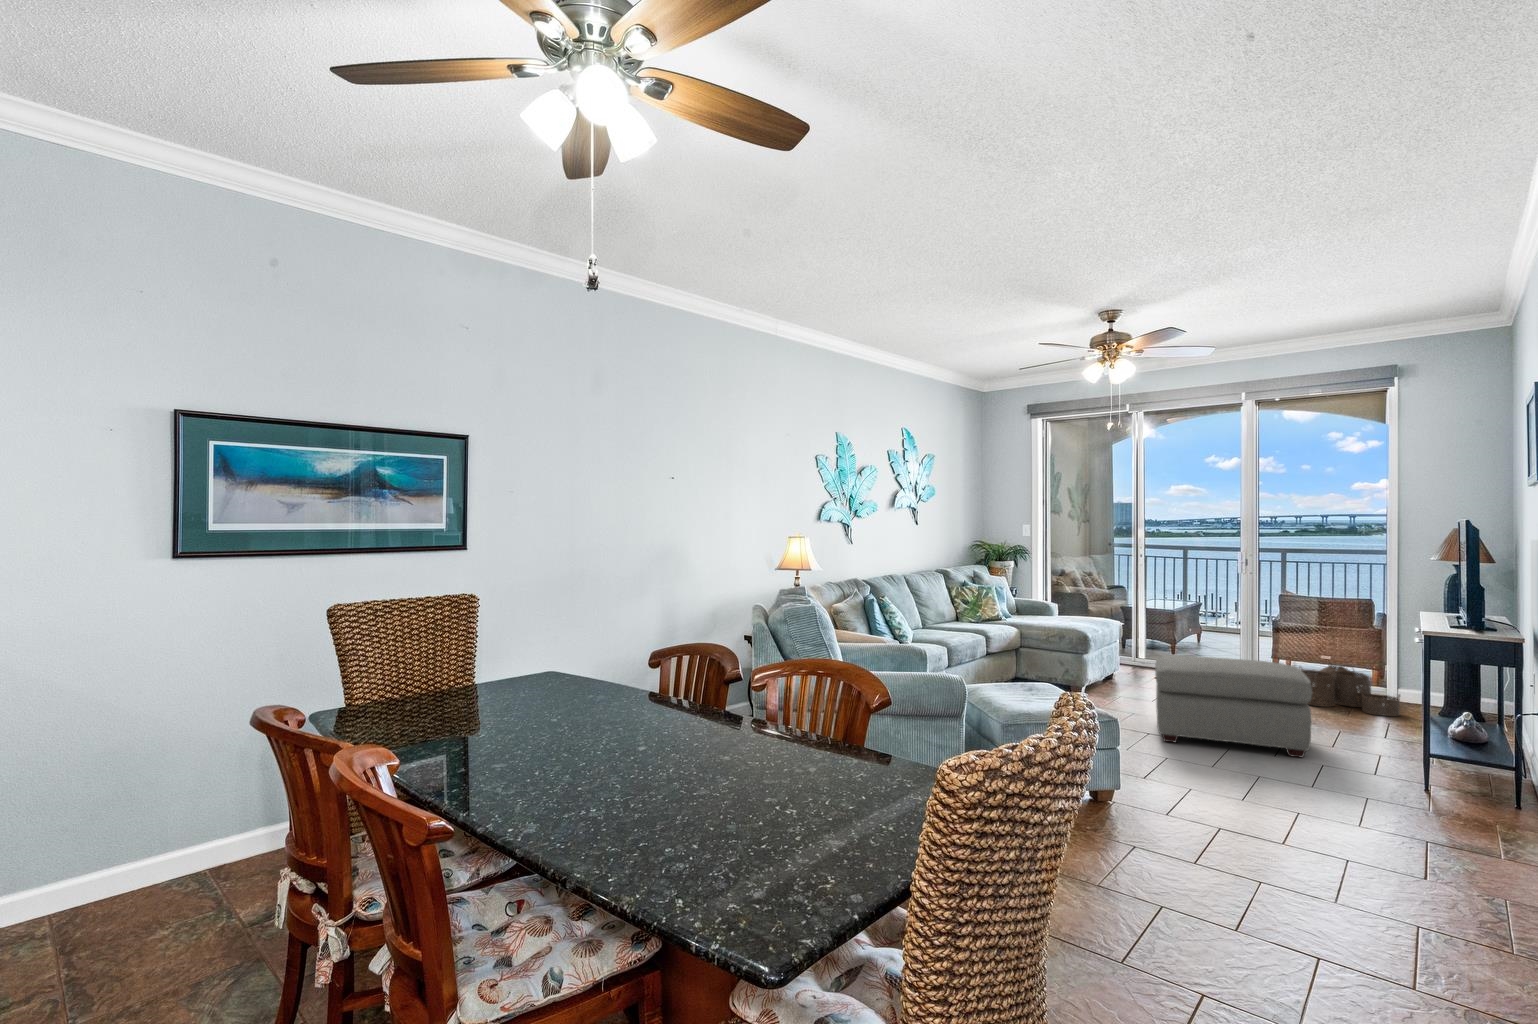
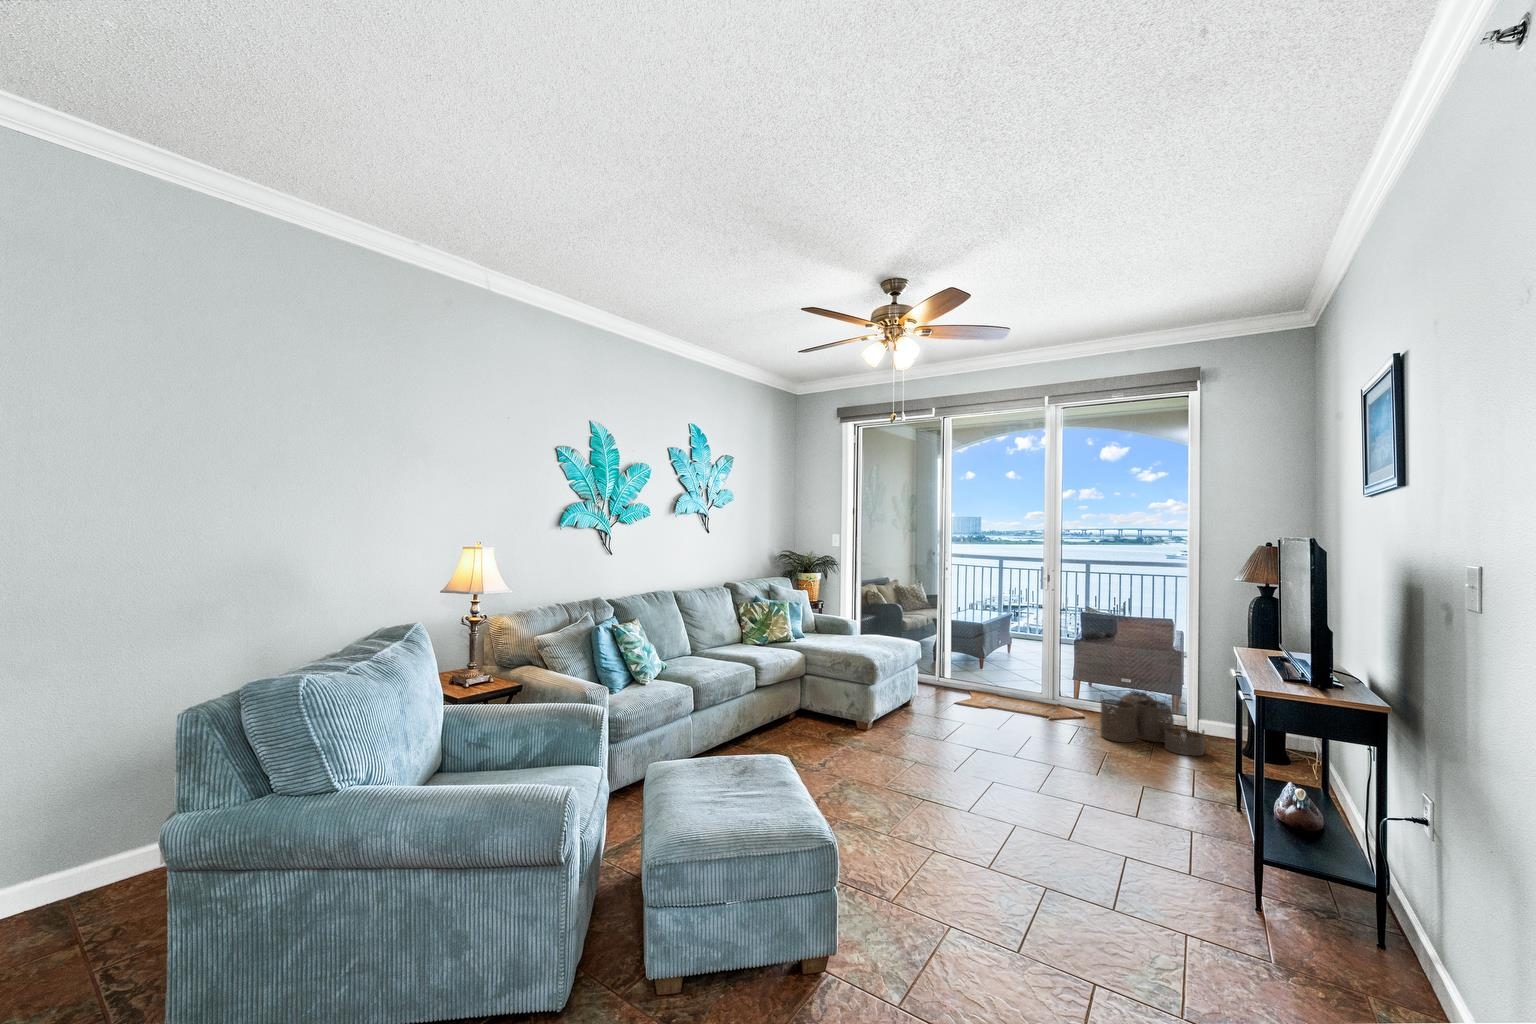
ottoman: present [1155,655,1312,757] -> none [932,693,1111,833]

